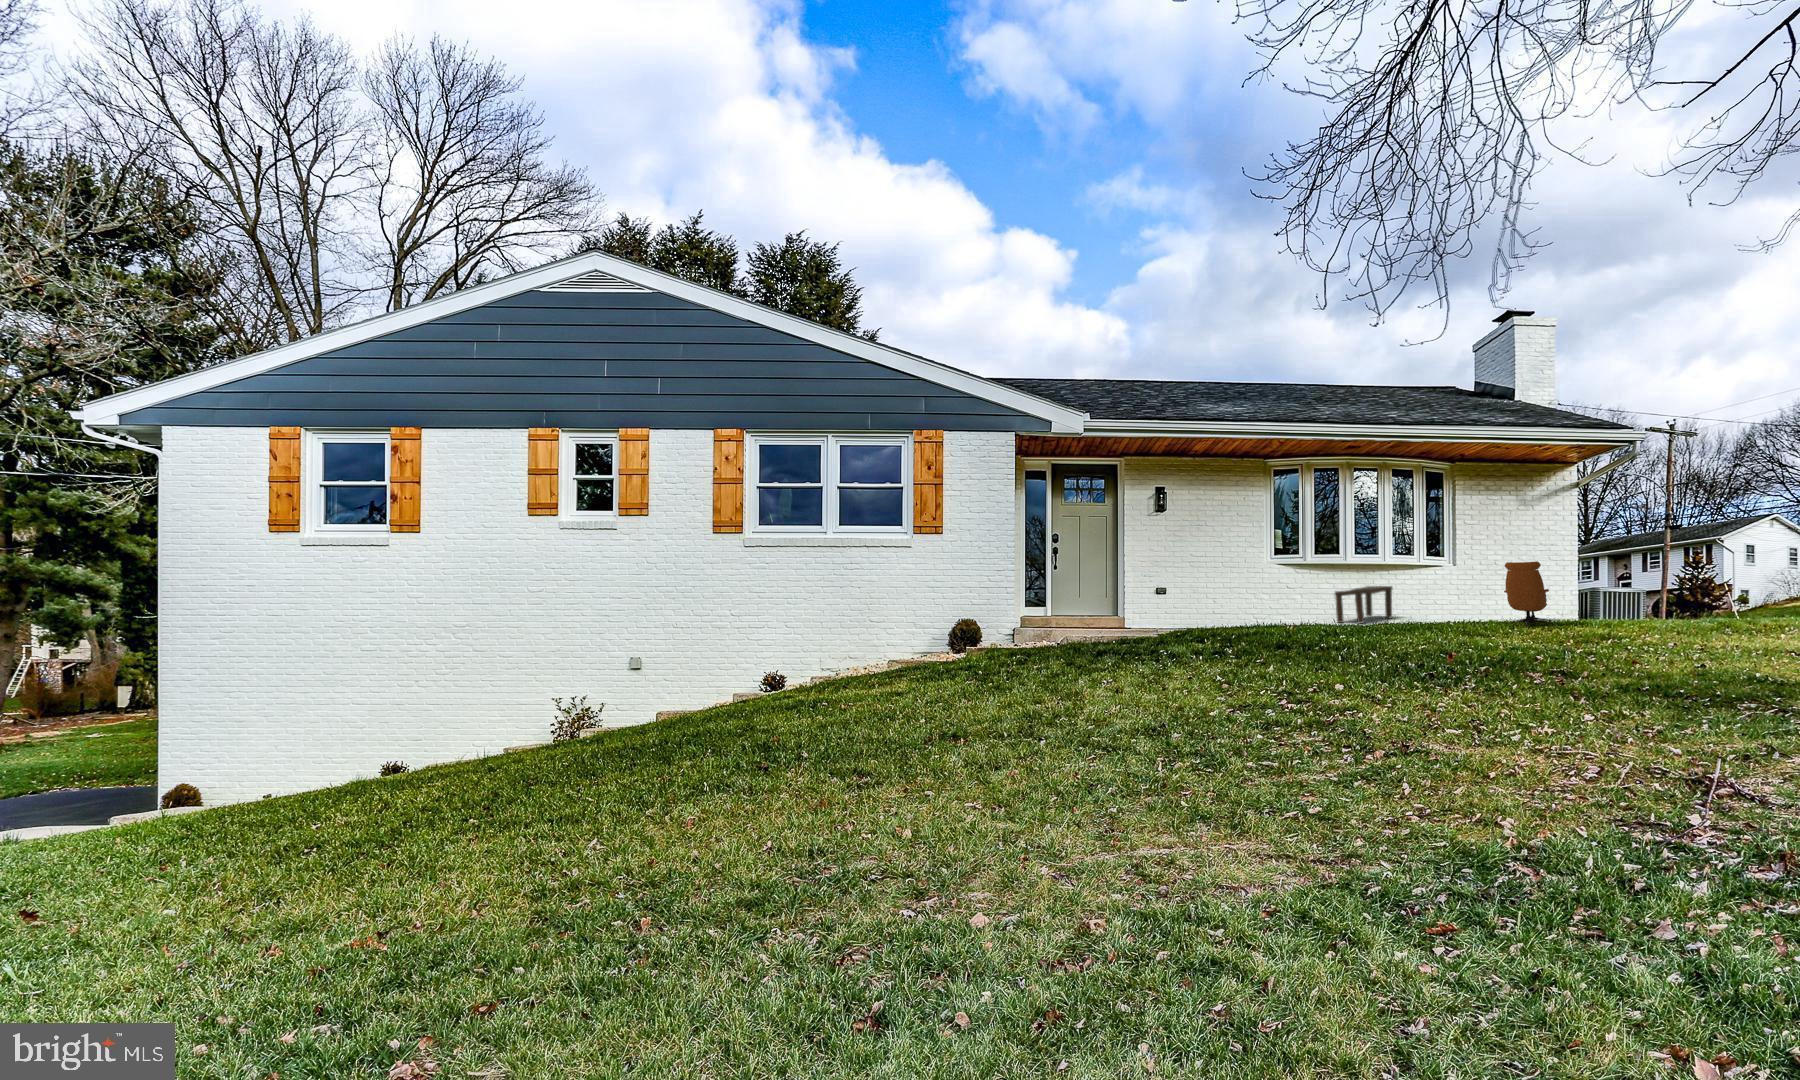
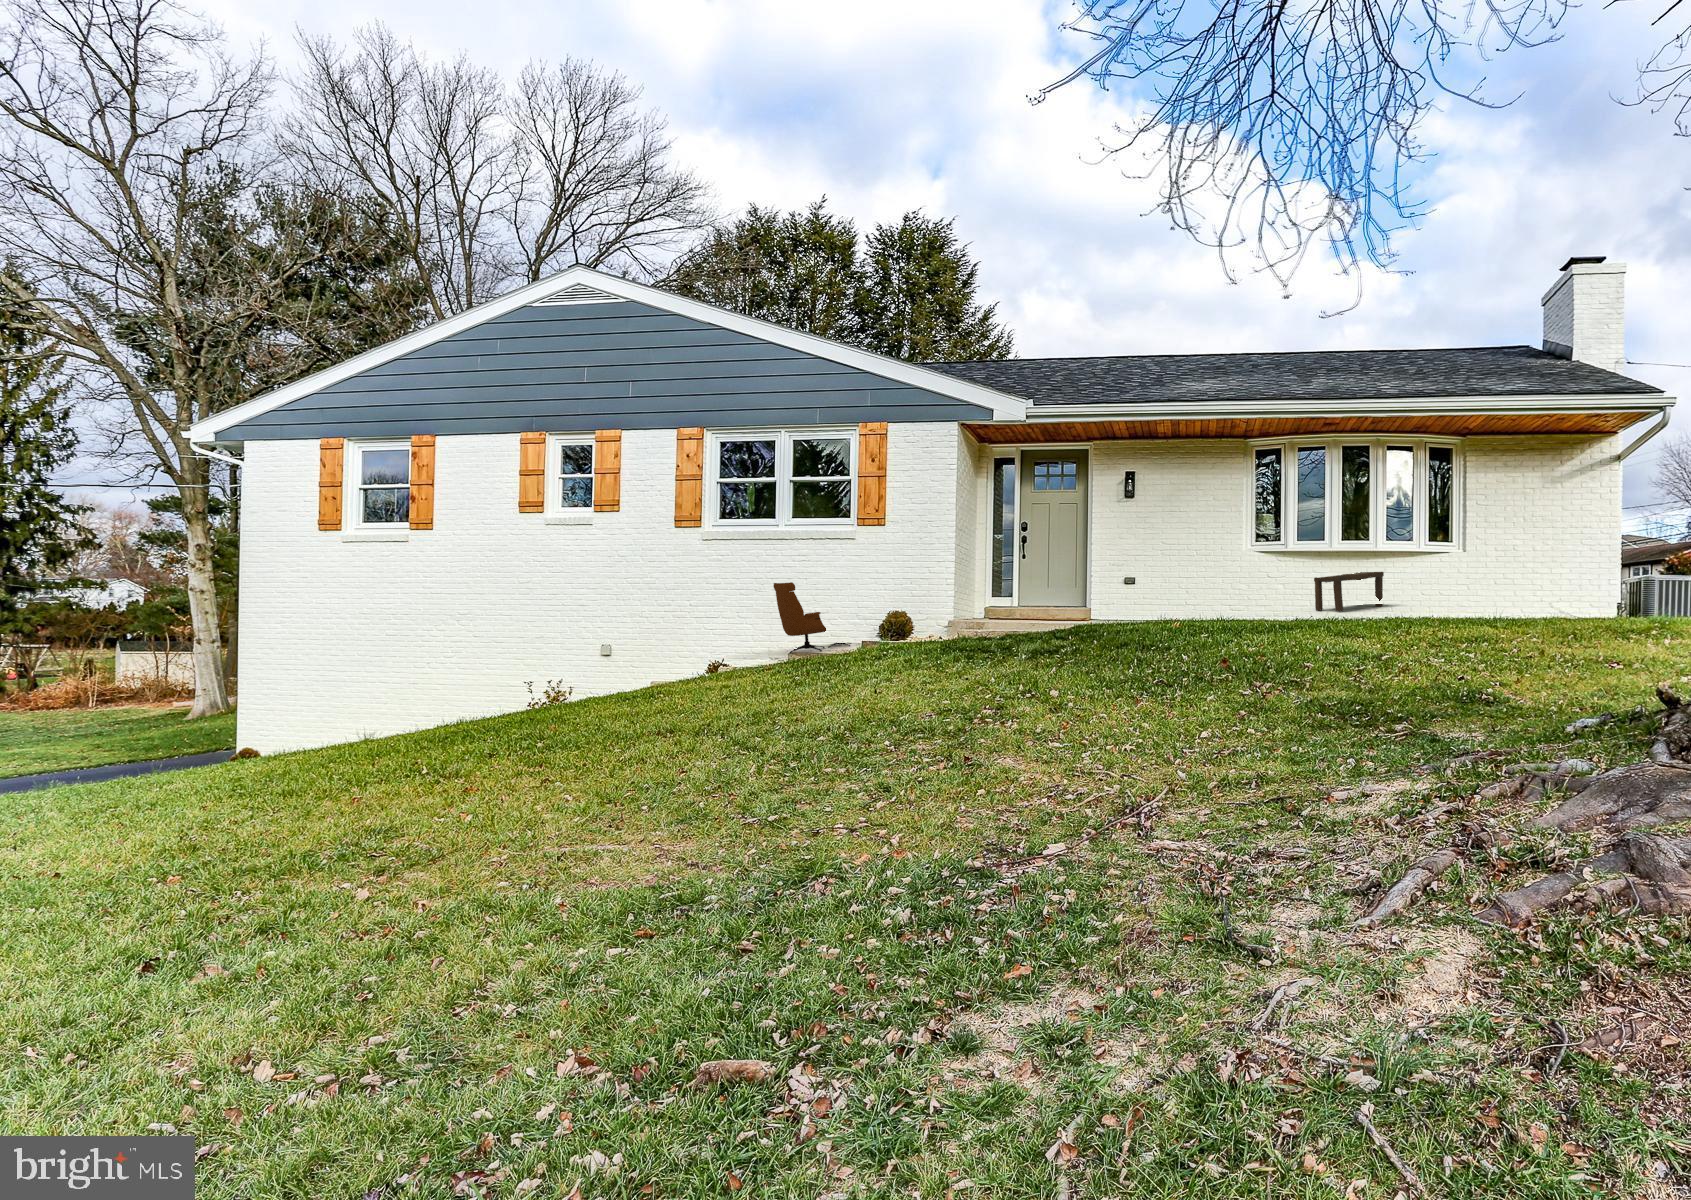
lounge chair: present [1504,561,1553,627] -> present [773,582,851,653]

